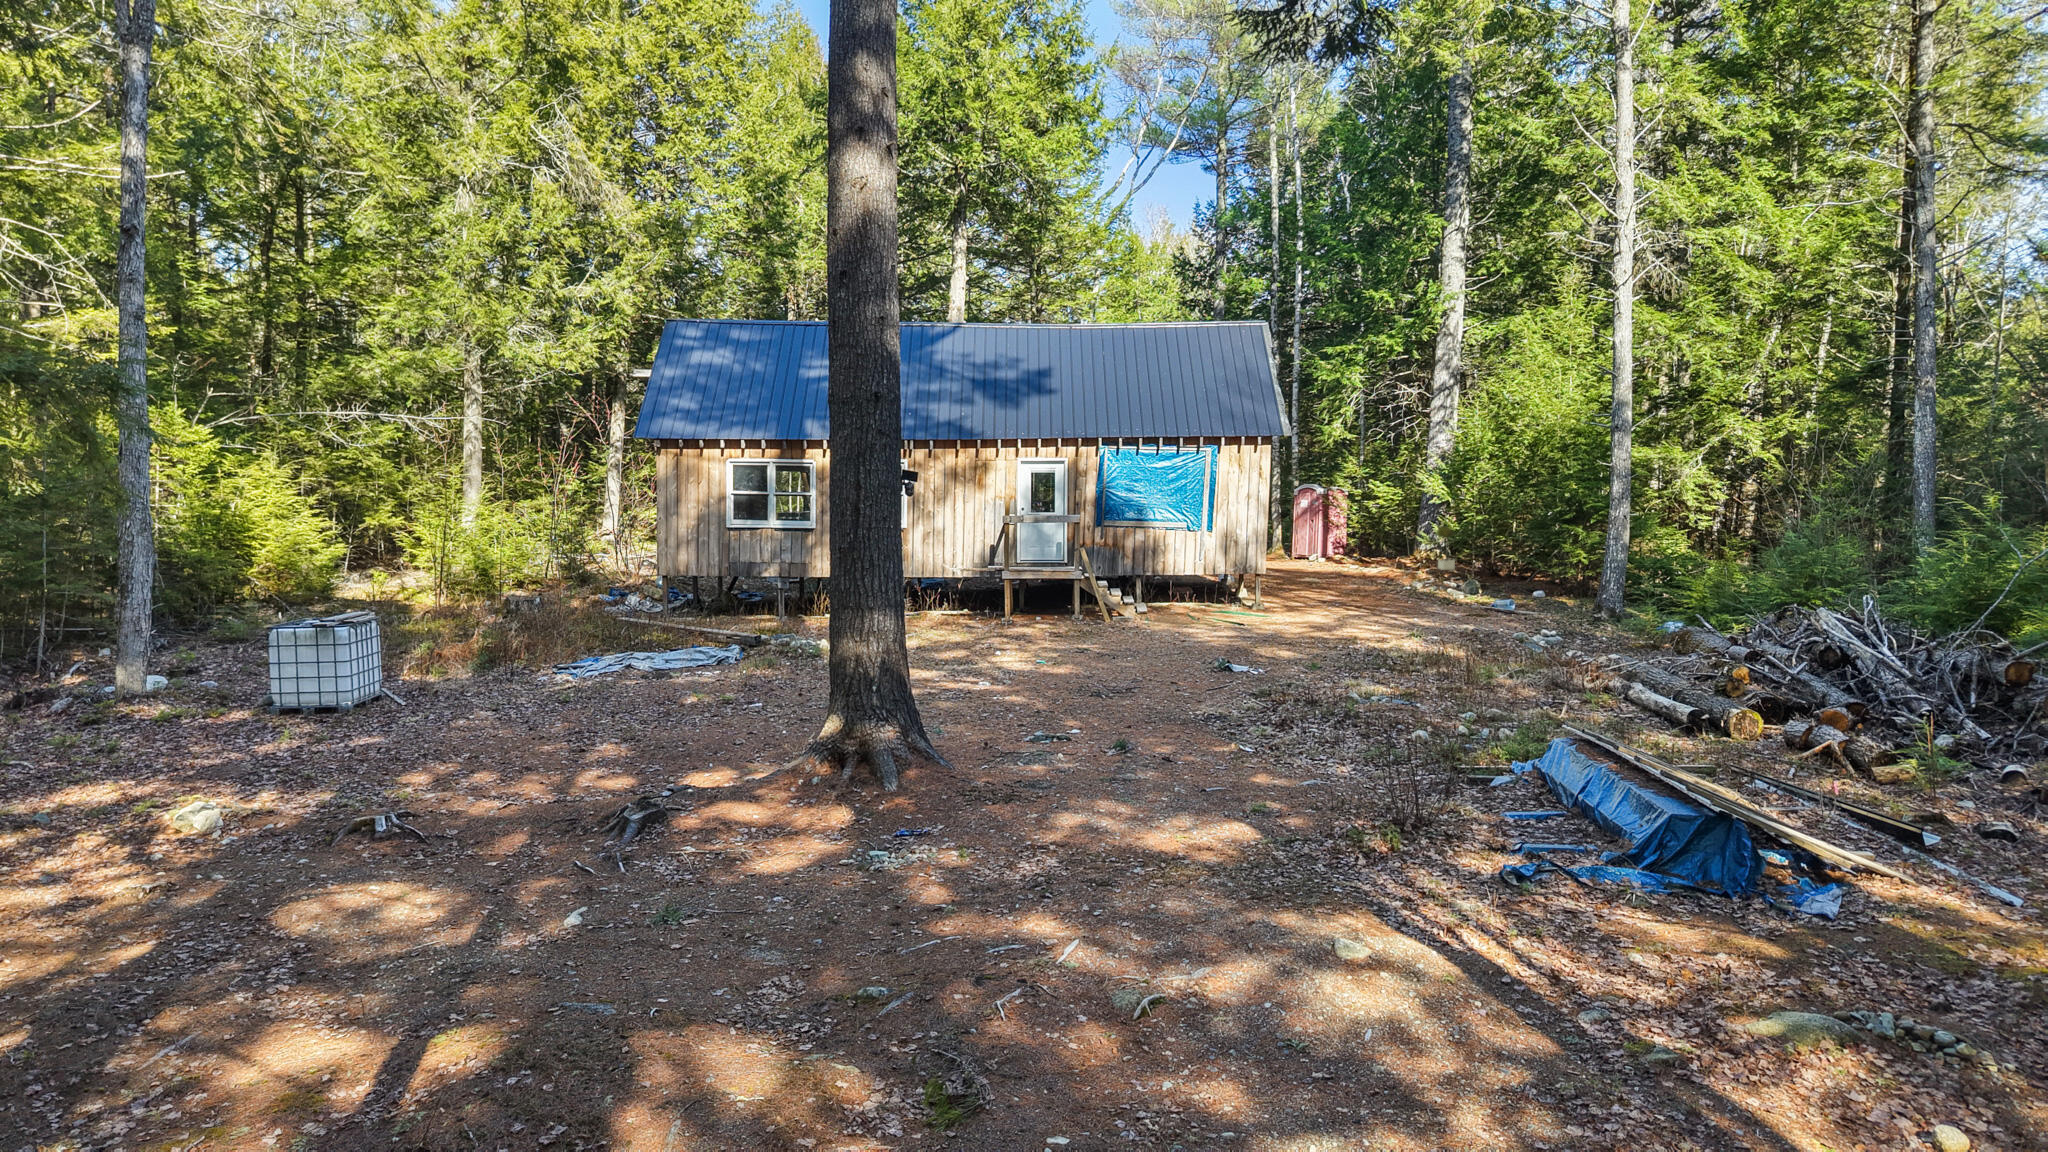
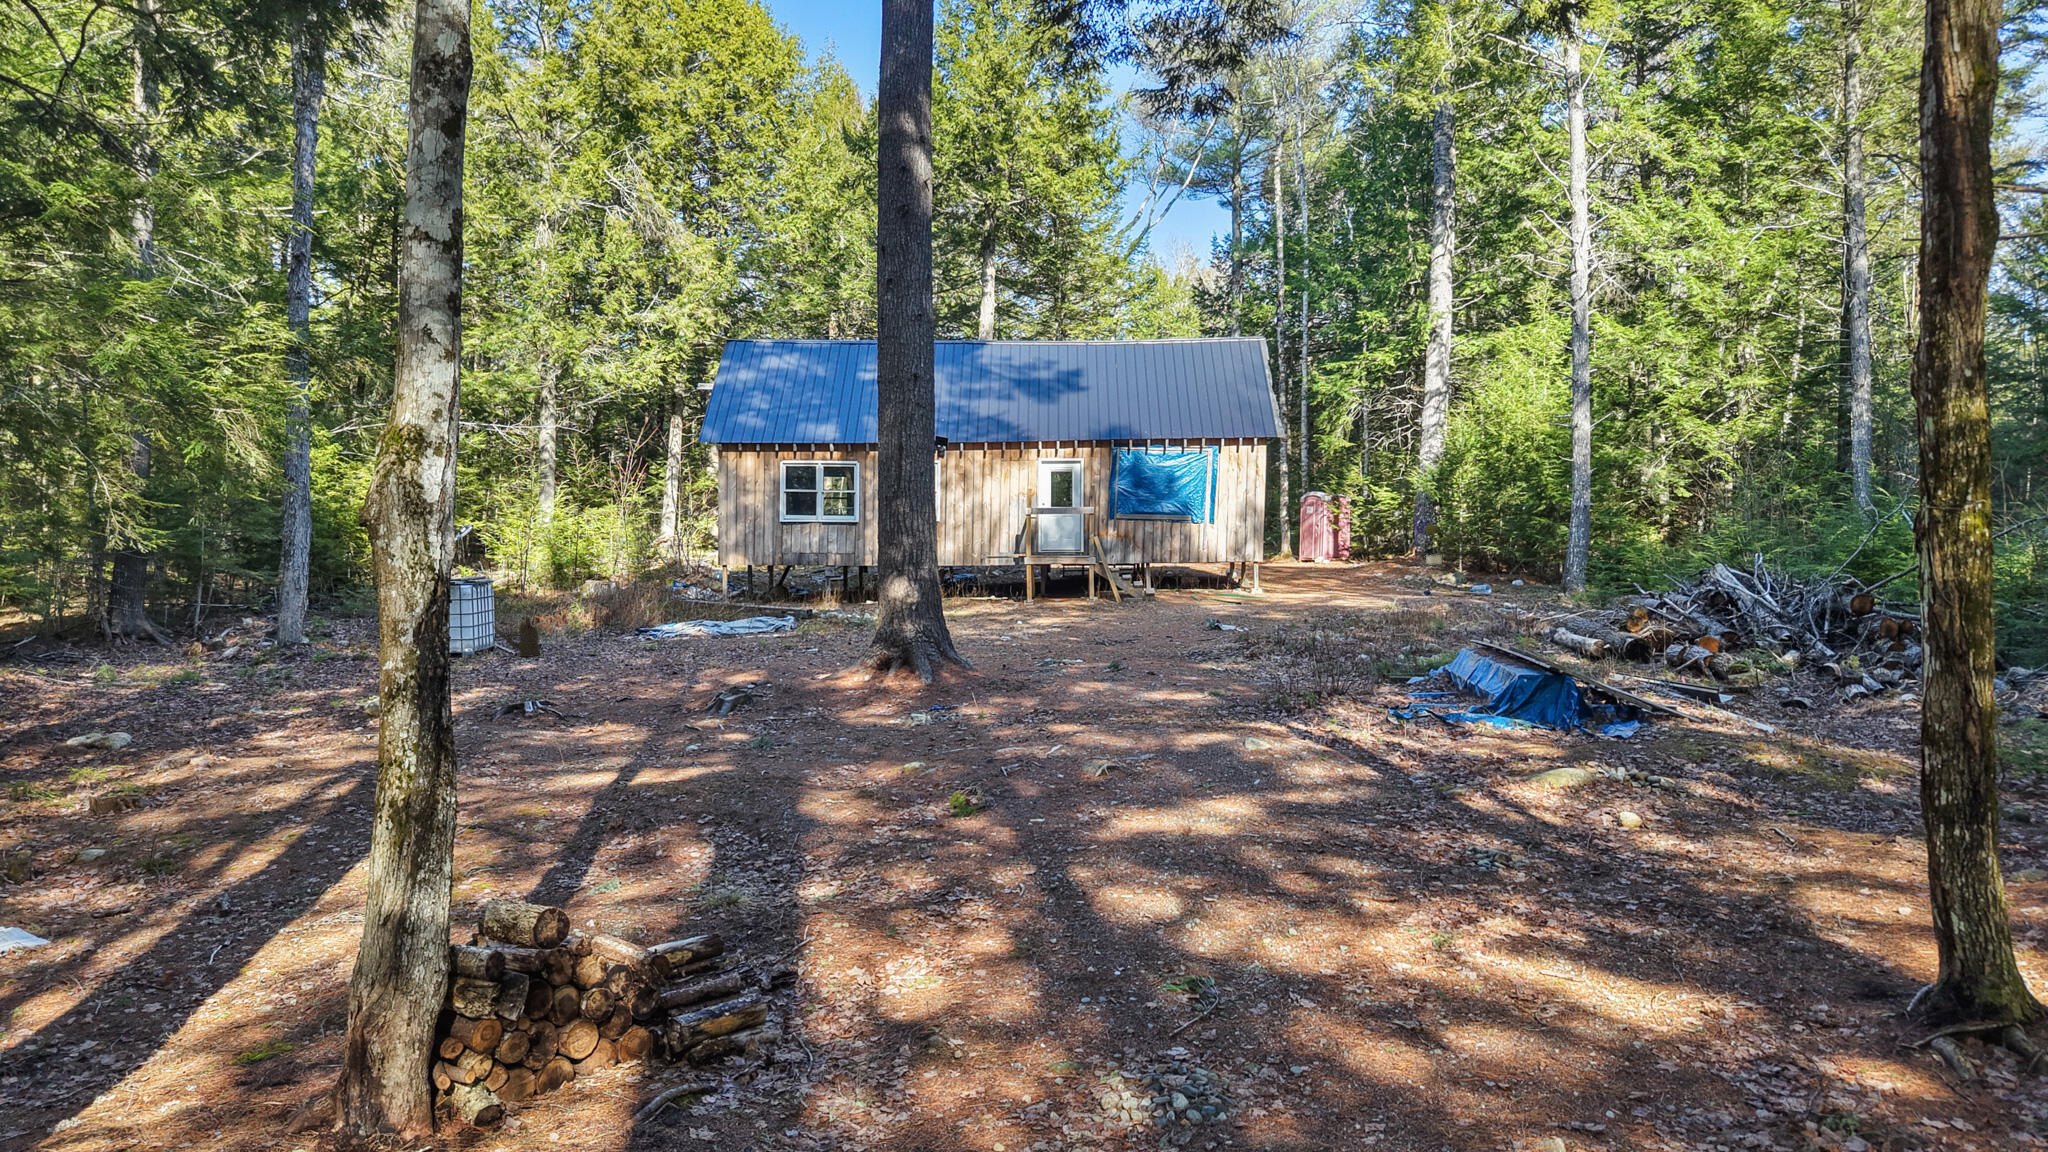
watering can: none [369,666,436,714] -> present [494,617,540,657]

